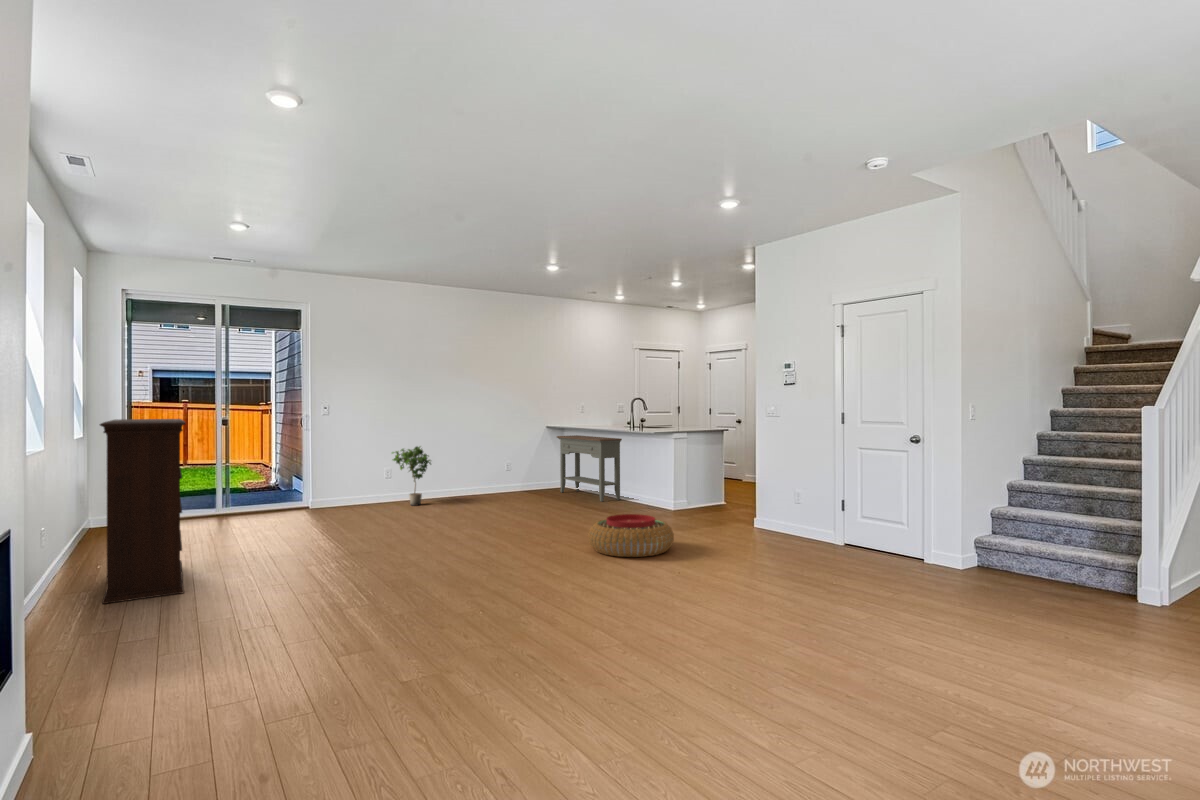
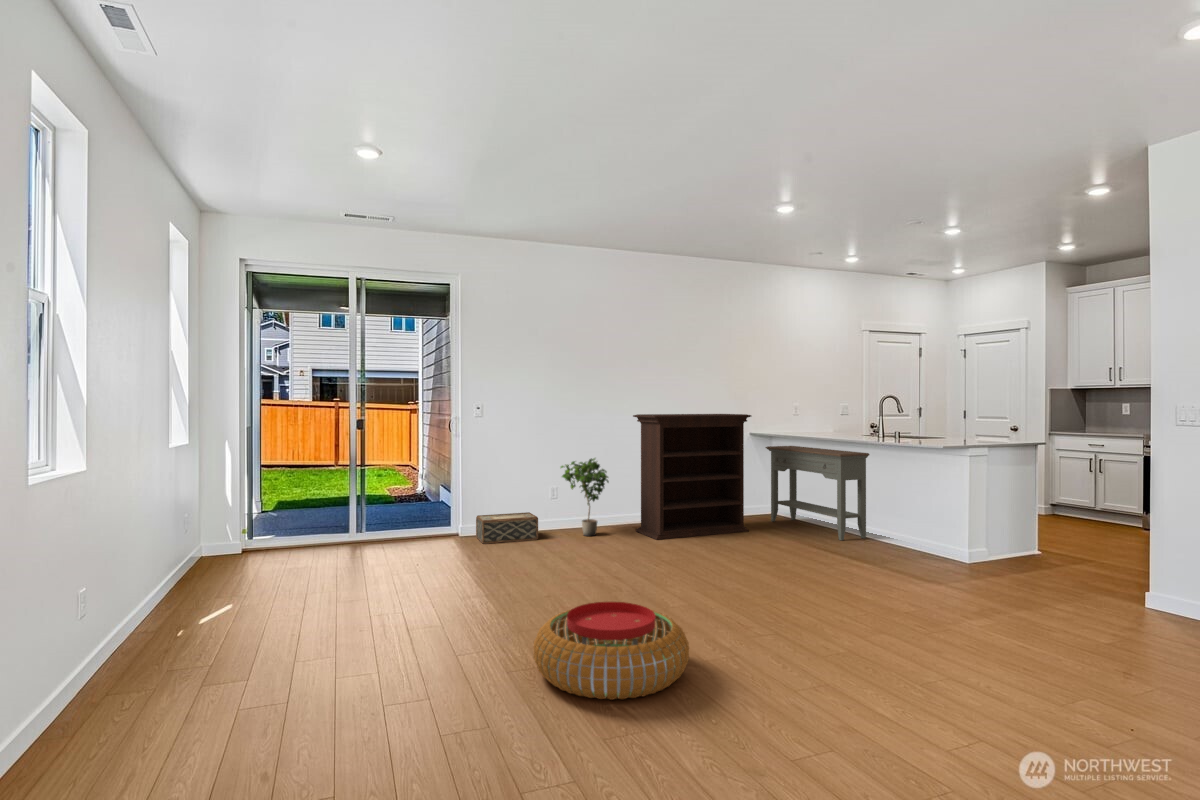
bookshelf: present [100,419,186,604] -> present [633,414,751,540]
woven basket: none [323,489,374,513] -> present [476,512,538,544]
pouf: present [588,514,674,557] -> present [533,602,689,700]

